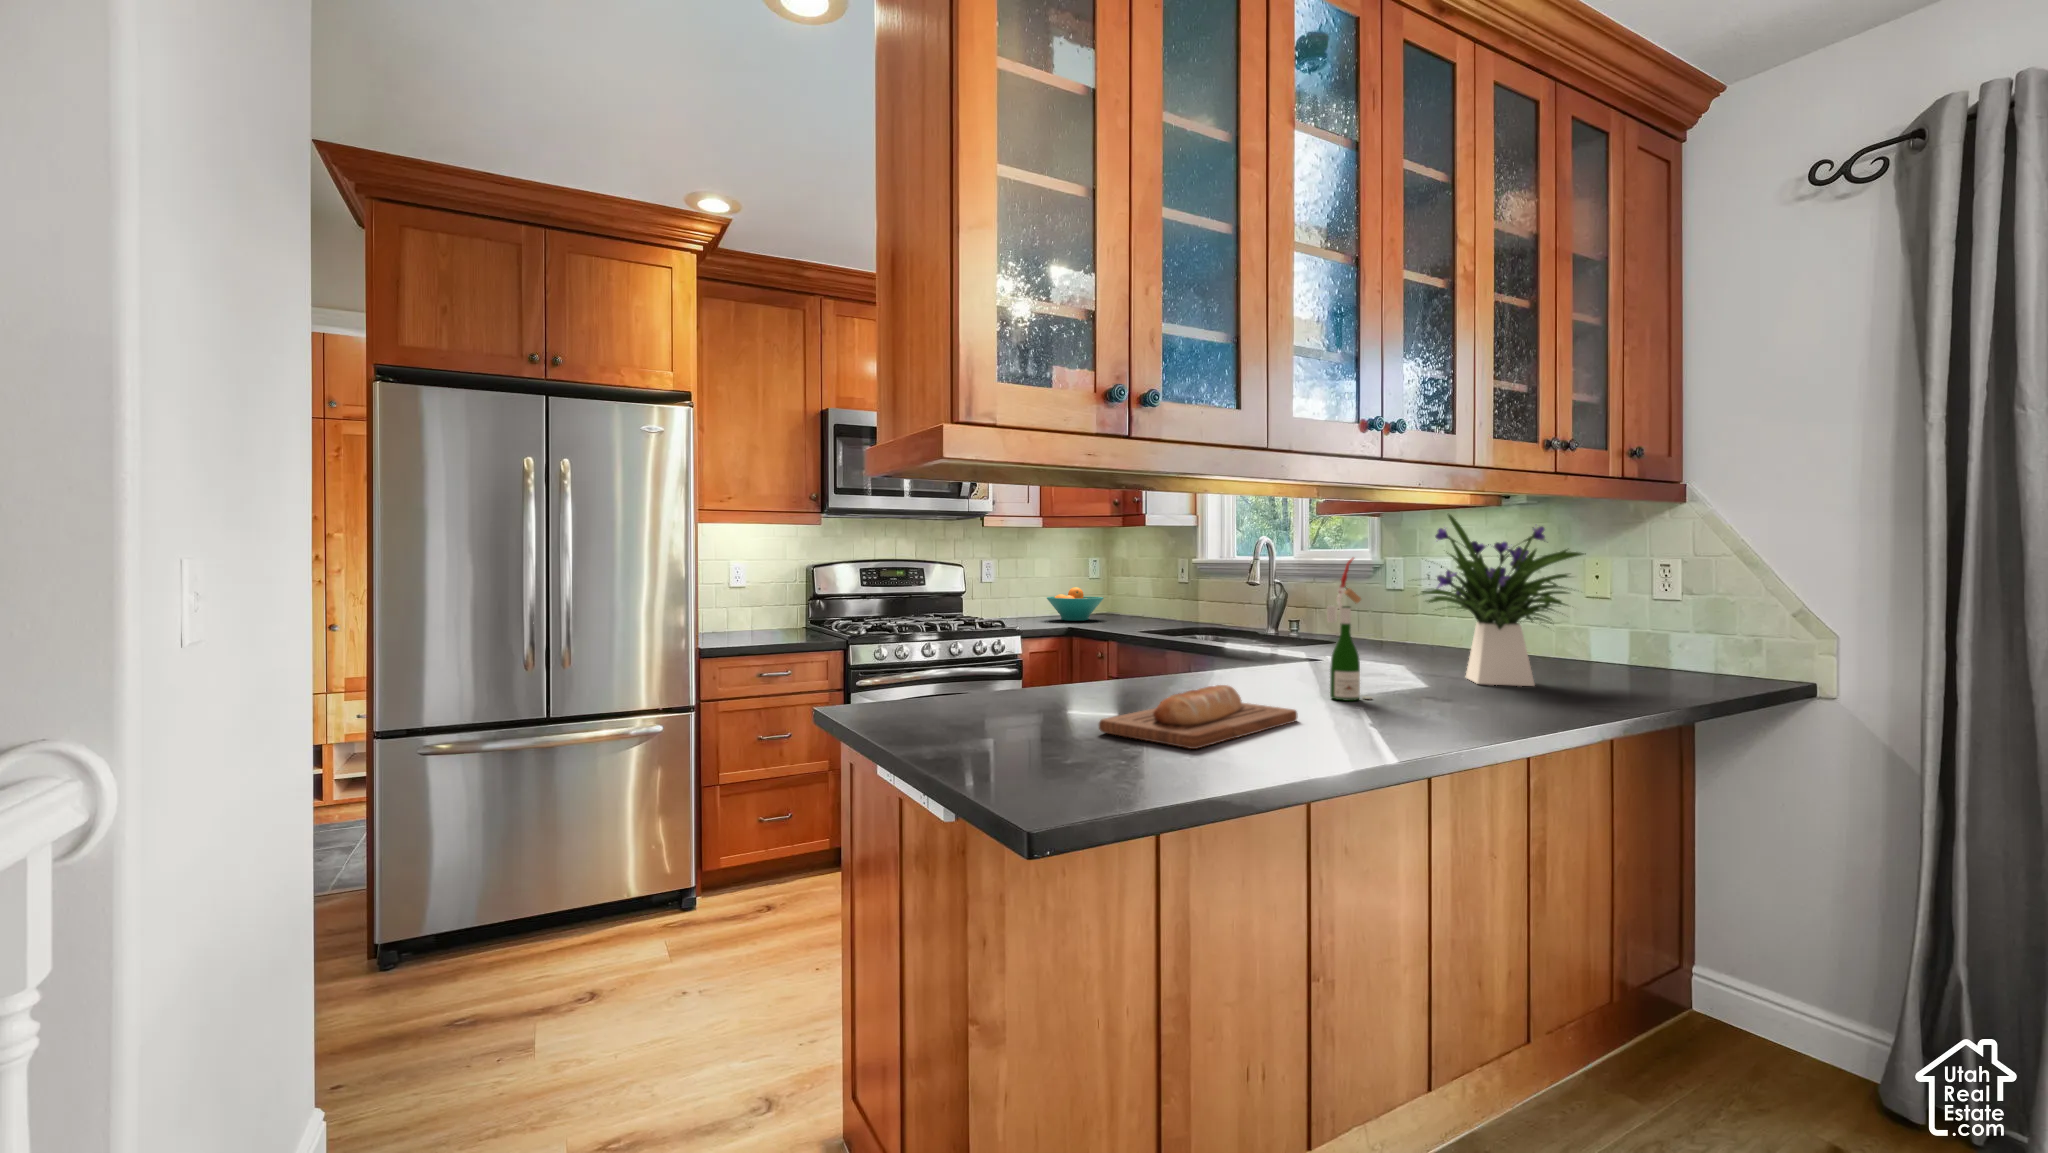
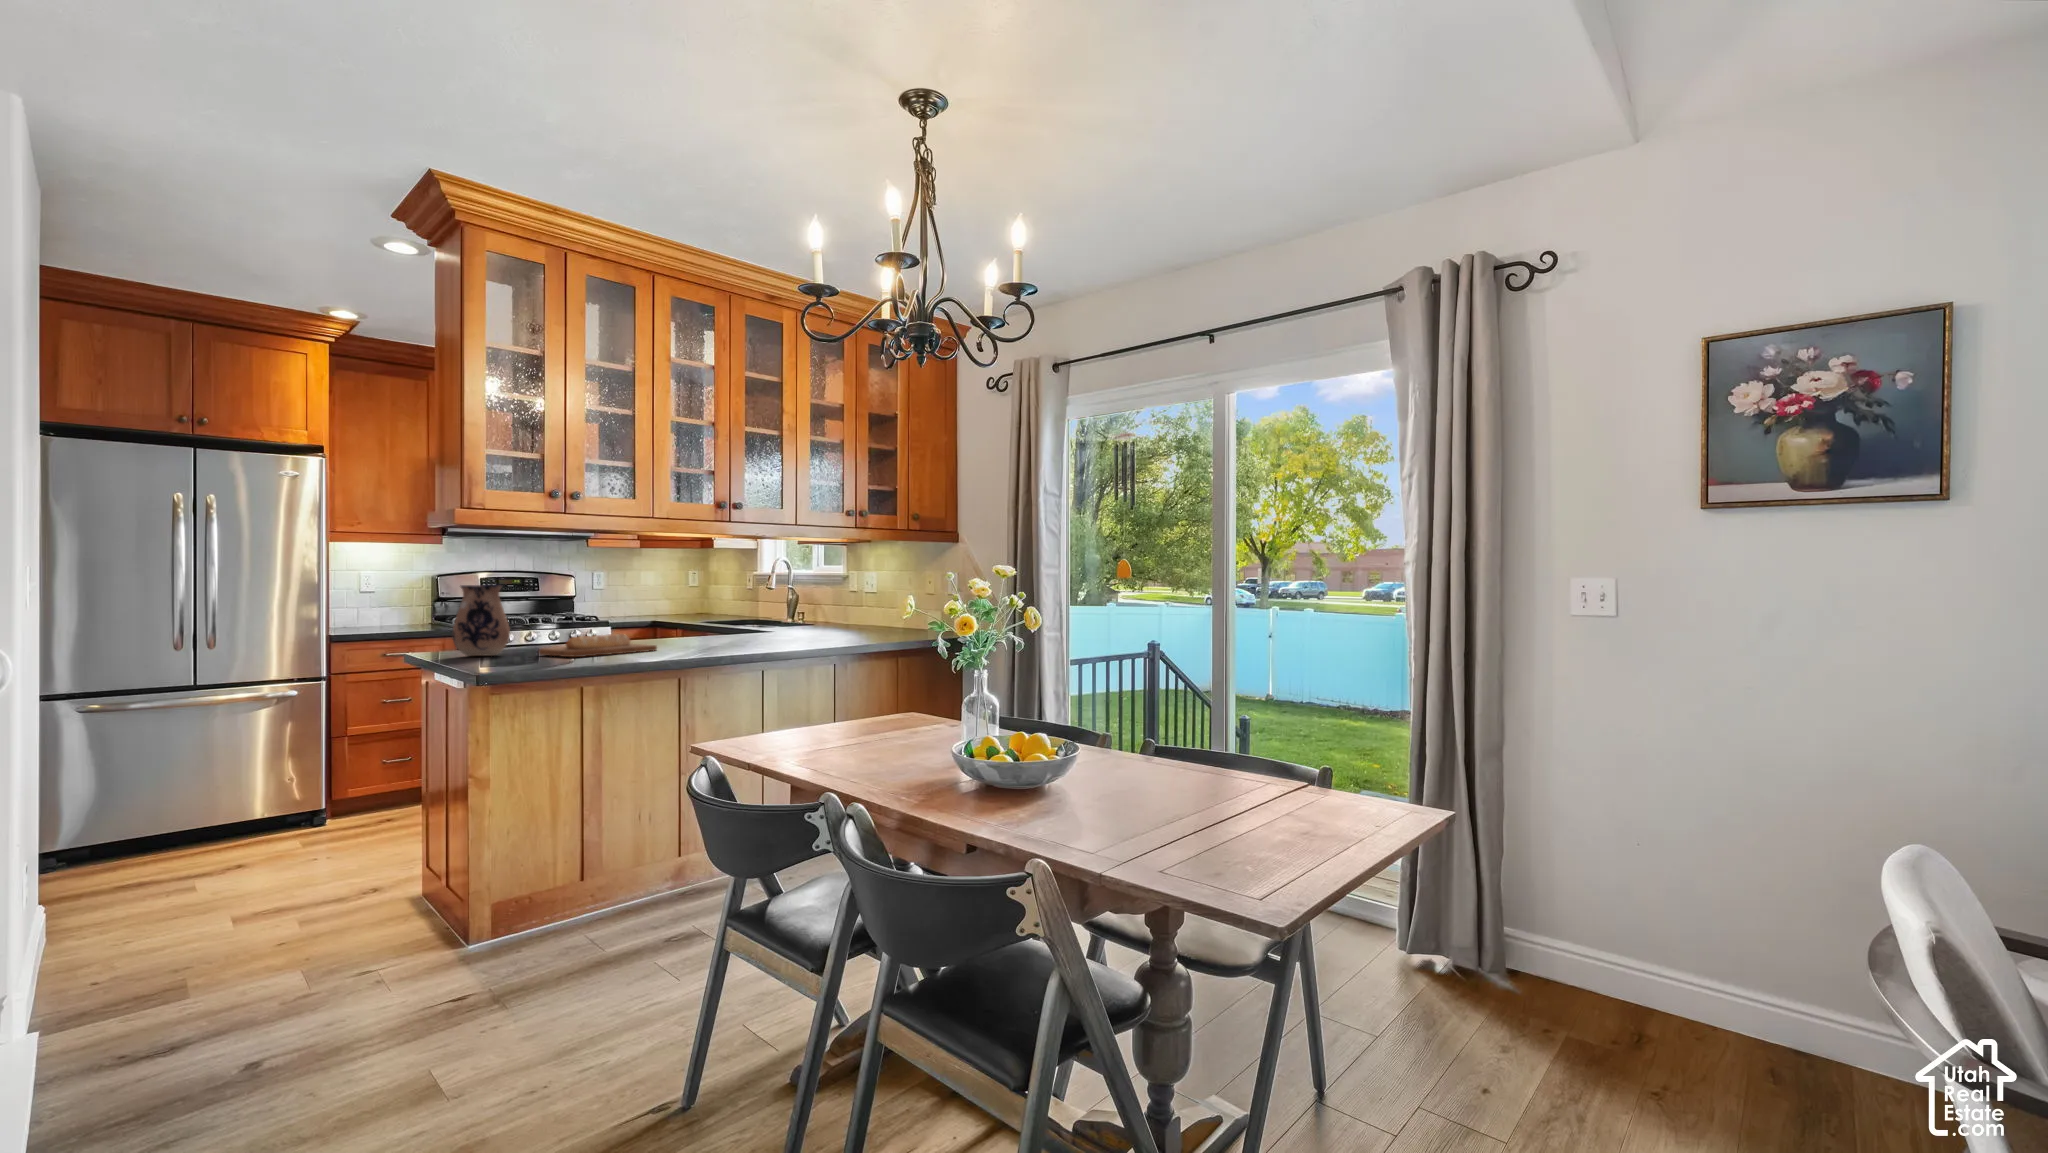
flower arrangement: present [1422,515,1586,686] -> none [780,546,866,639]
wine bottle: present [1327,558,1371,701] -> none [703,570,726,645]
fruit bowl: present [1047,587,1104,621] -> none [644,592,691,617]
ceramic pitcher: none [940,590,1038,733] -> present [452,585,510,656]

